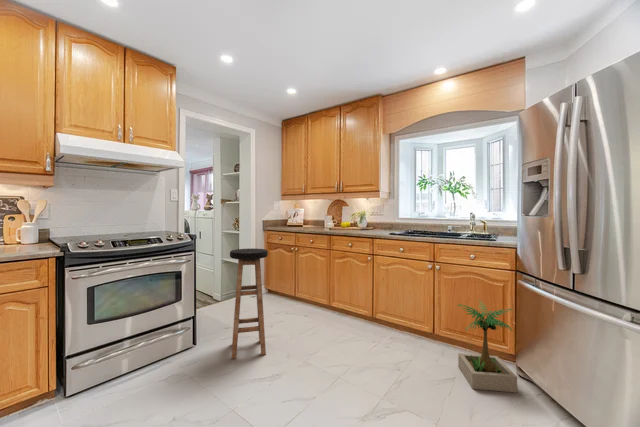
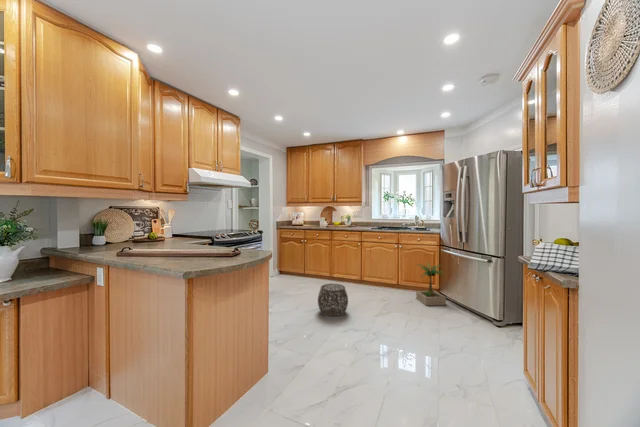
bar stool: present [230,248,268,359] -> none [285,239,310,306]
woven basket: none [257,330,312,398] -> present [318,284,348,317]

